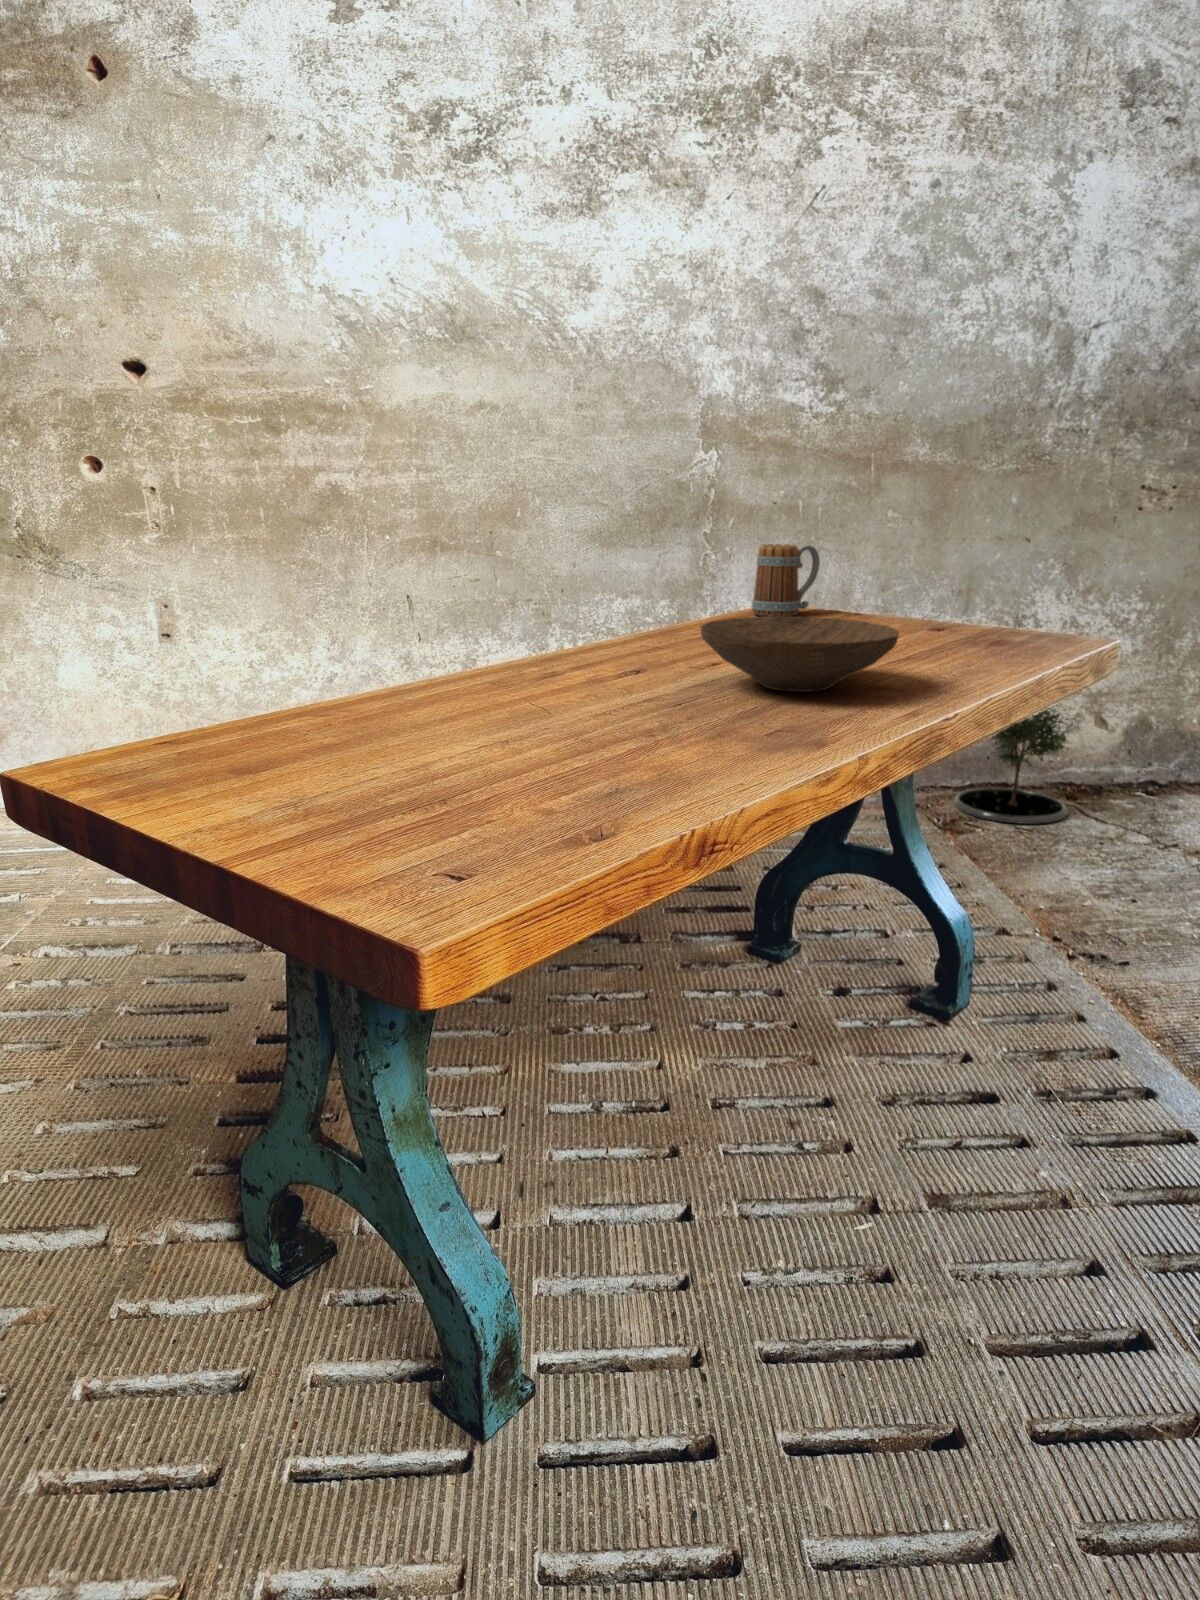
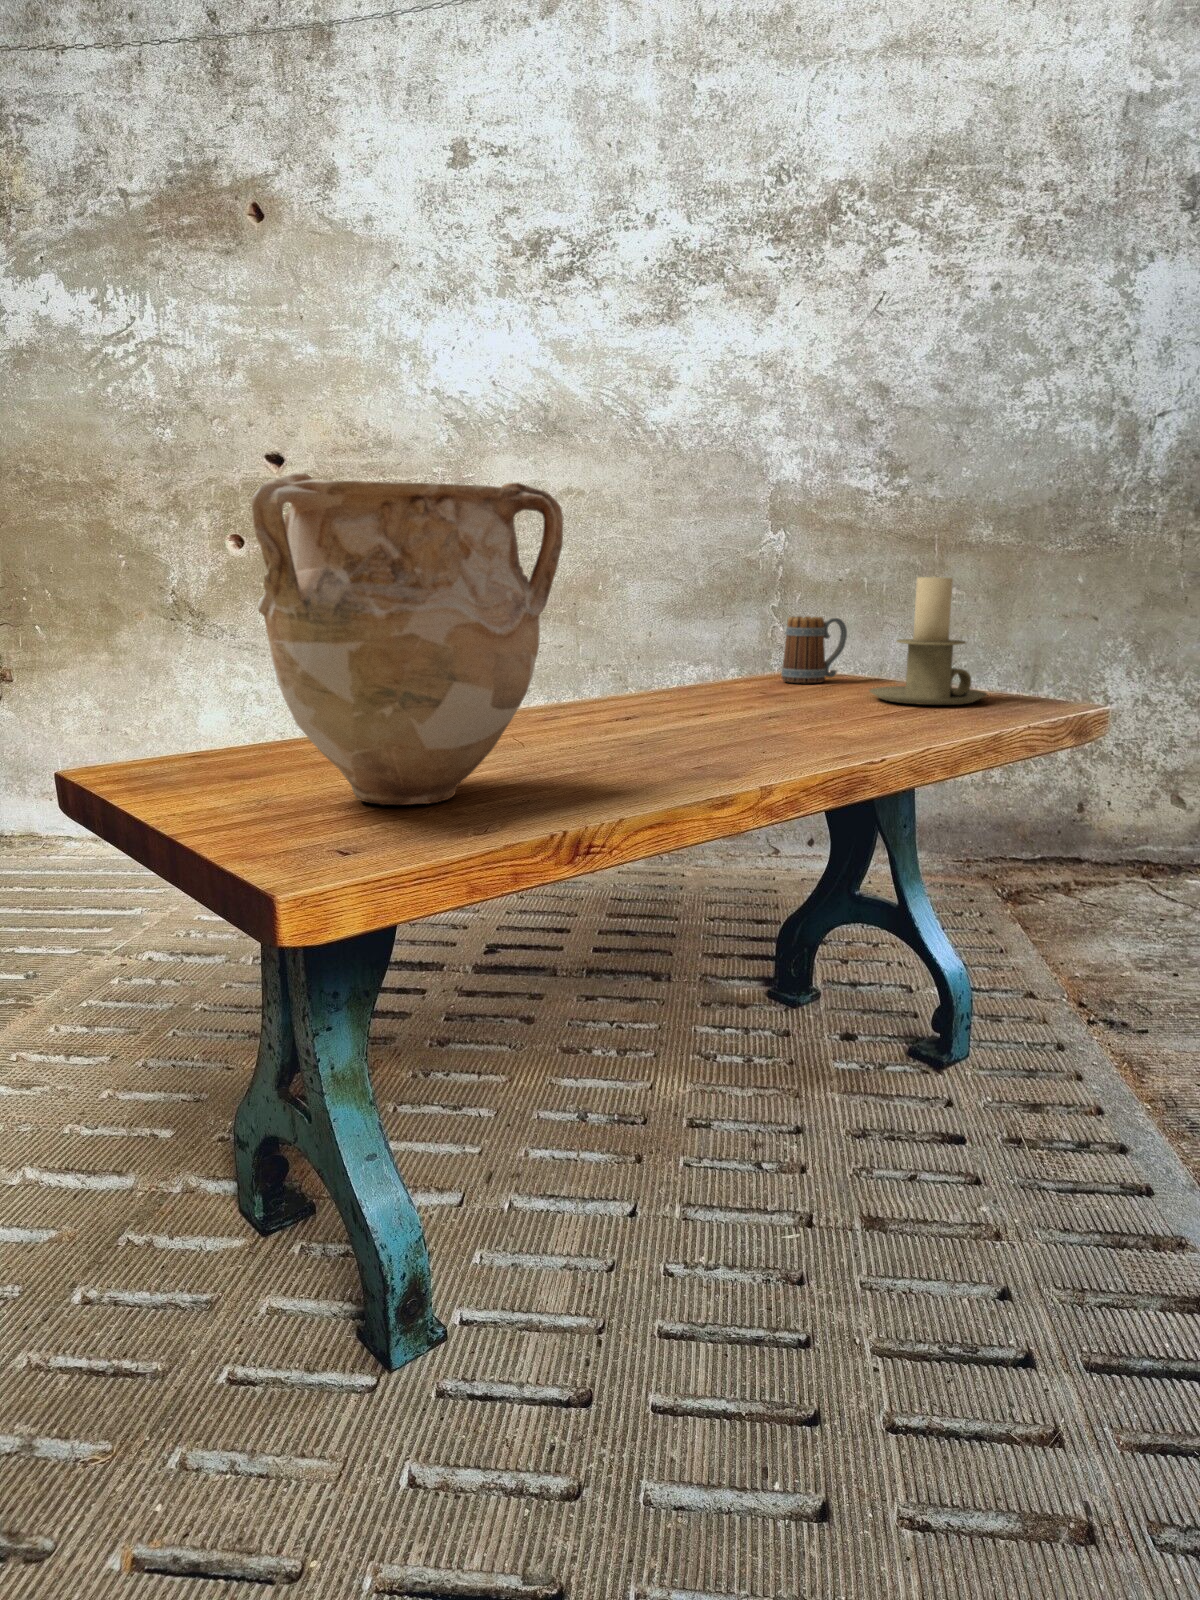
vase: none [290,394,660,801] -> present [251,473,563,805]
candle holder: none [863,504,990,642] -> present [869,576,987,705]
wooden bowl: present [701,616,899,692] -> none [673,674,853,739]
potted tree: present [954,619,1075,824] -> none [1022,691,1150,901]

